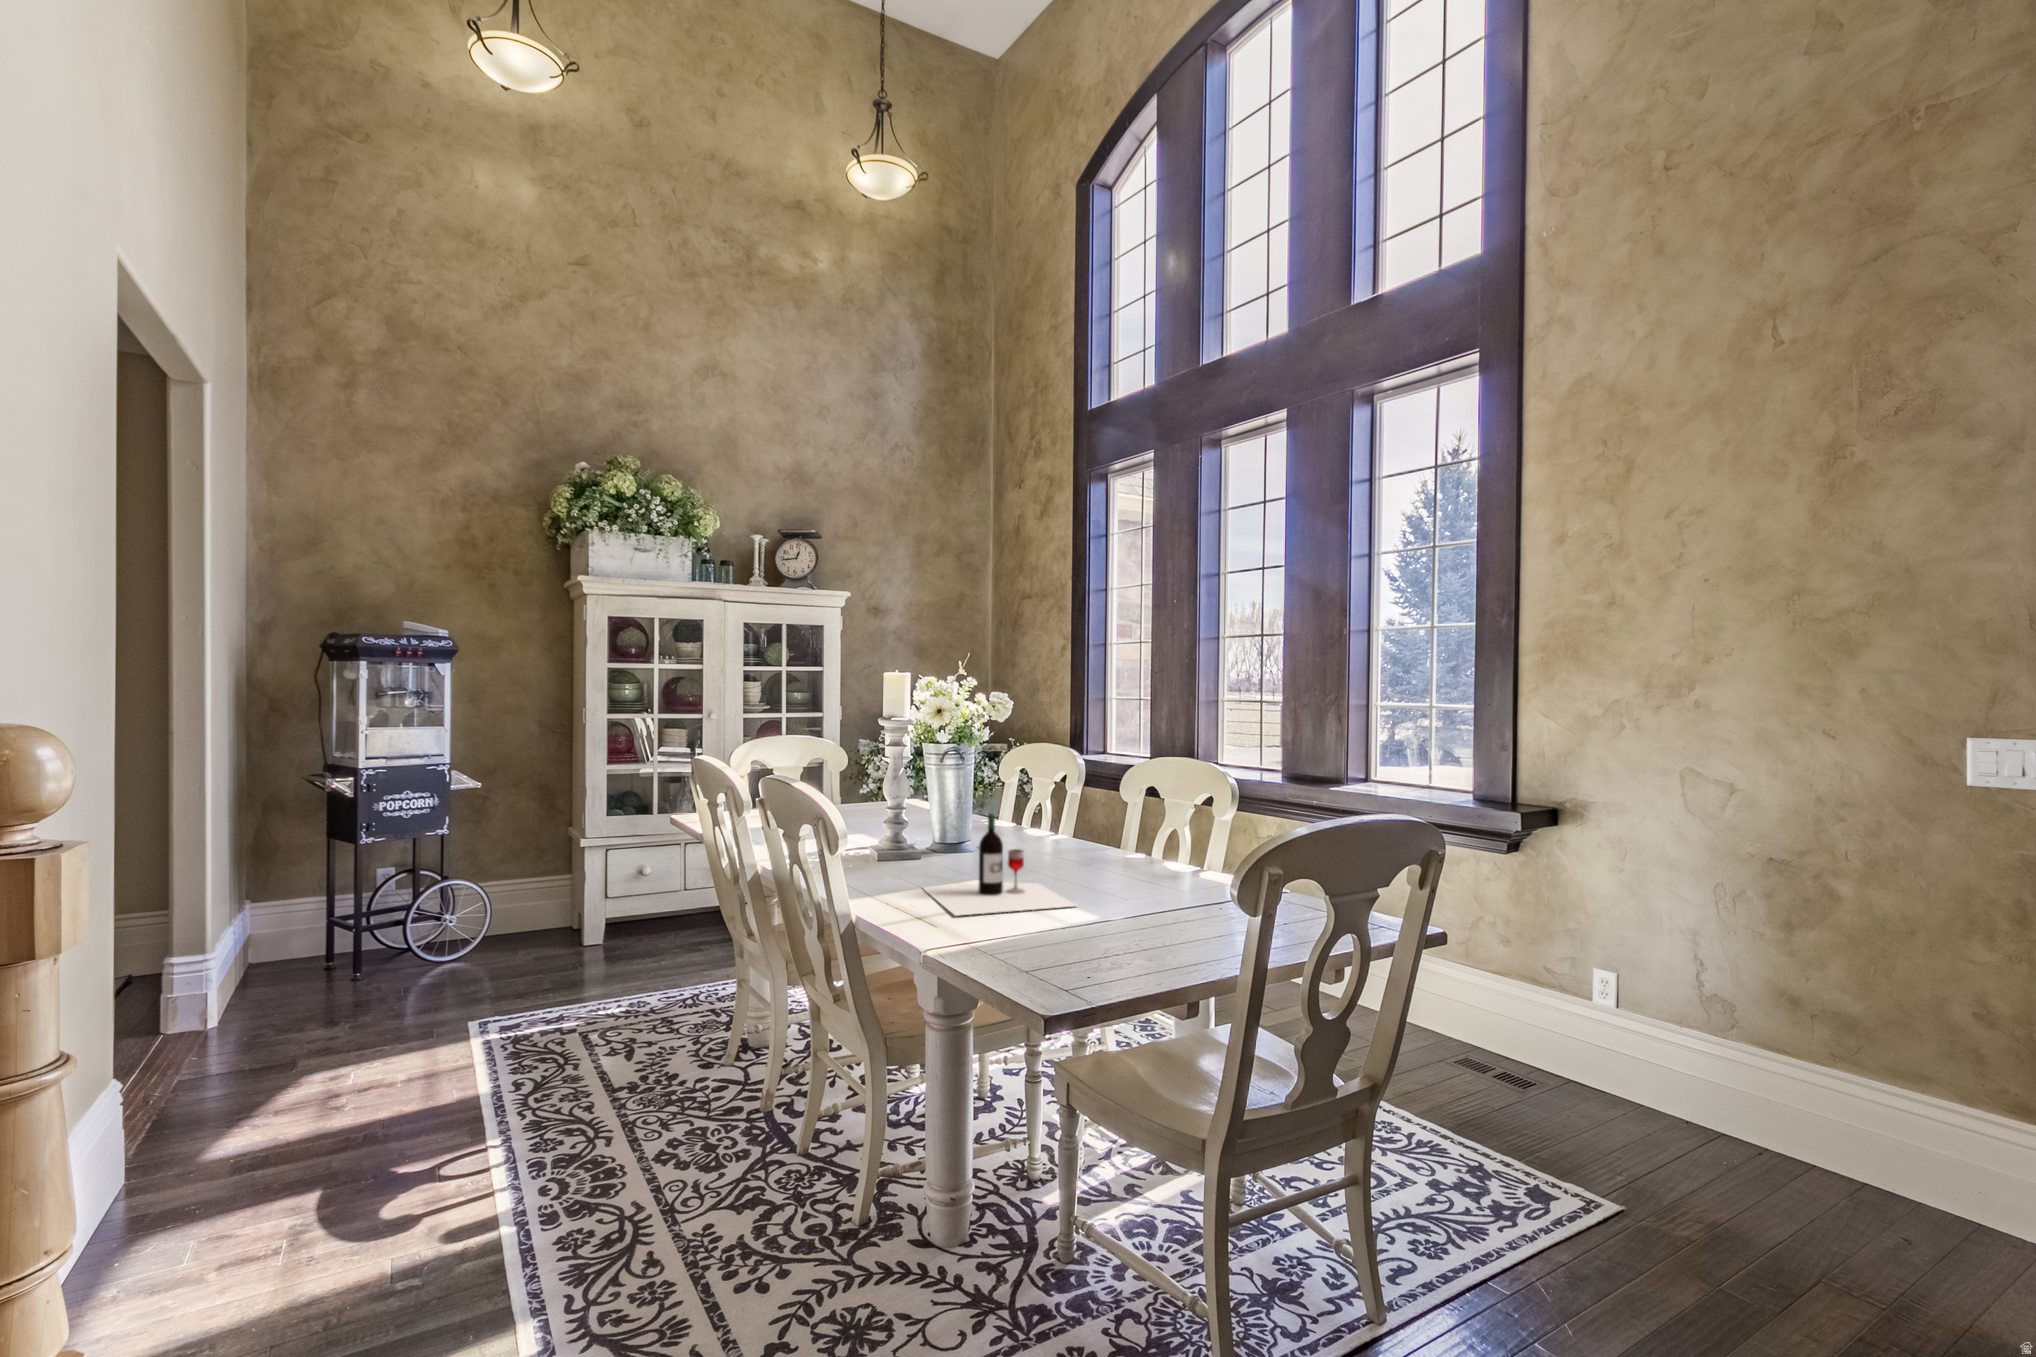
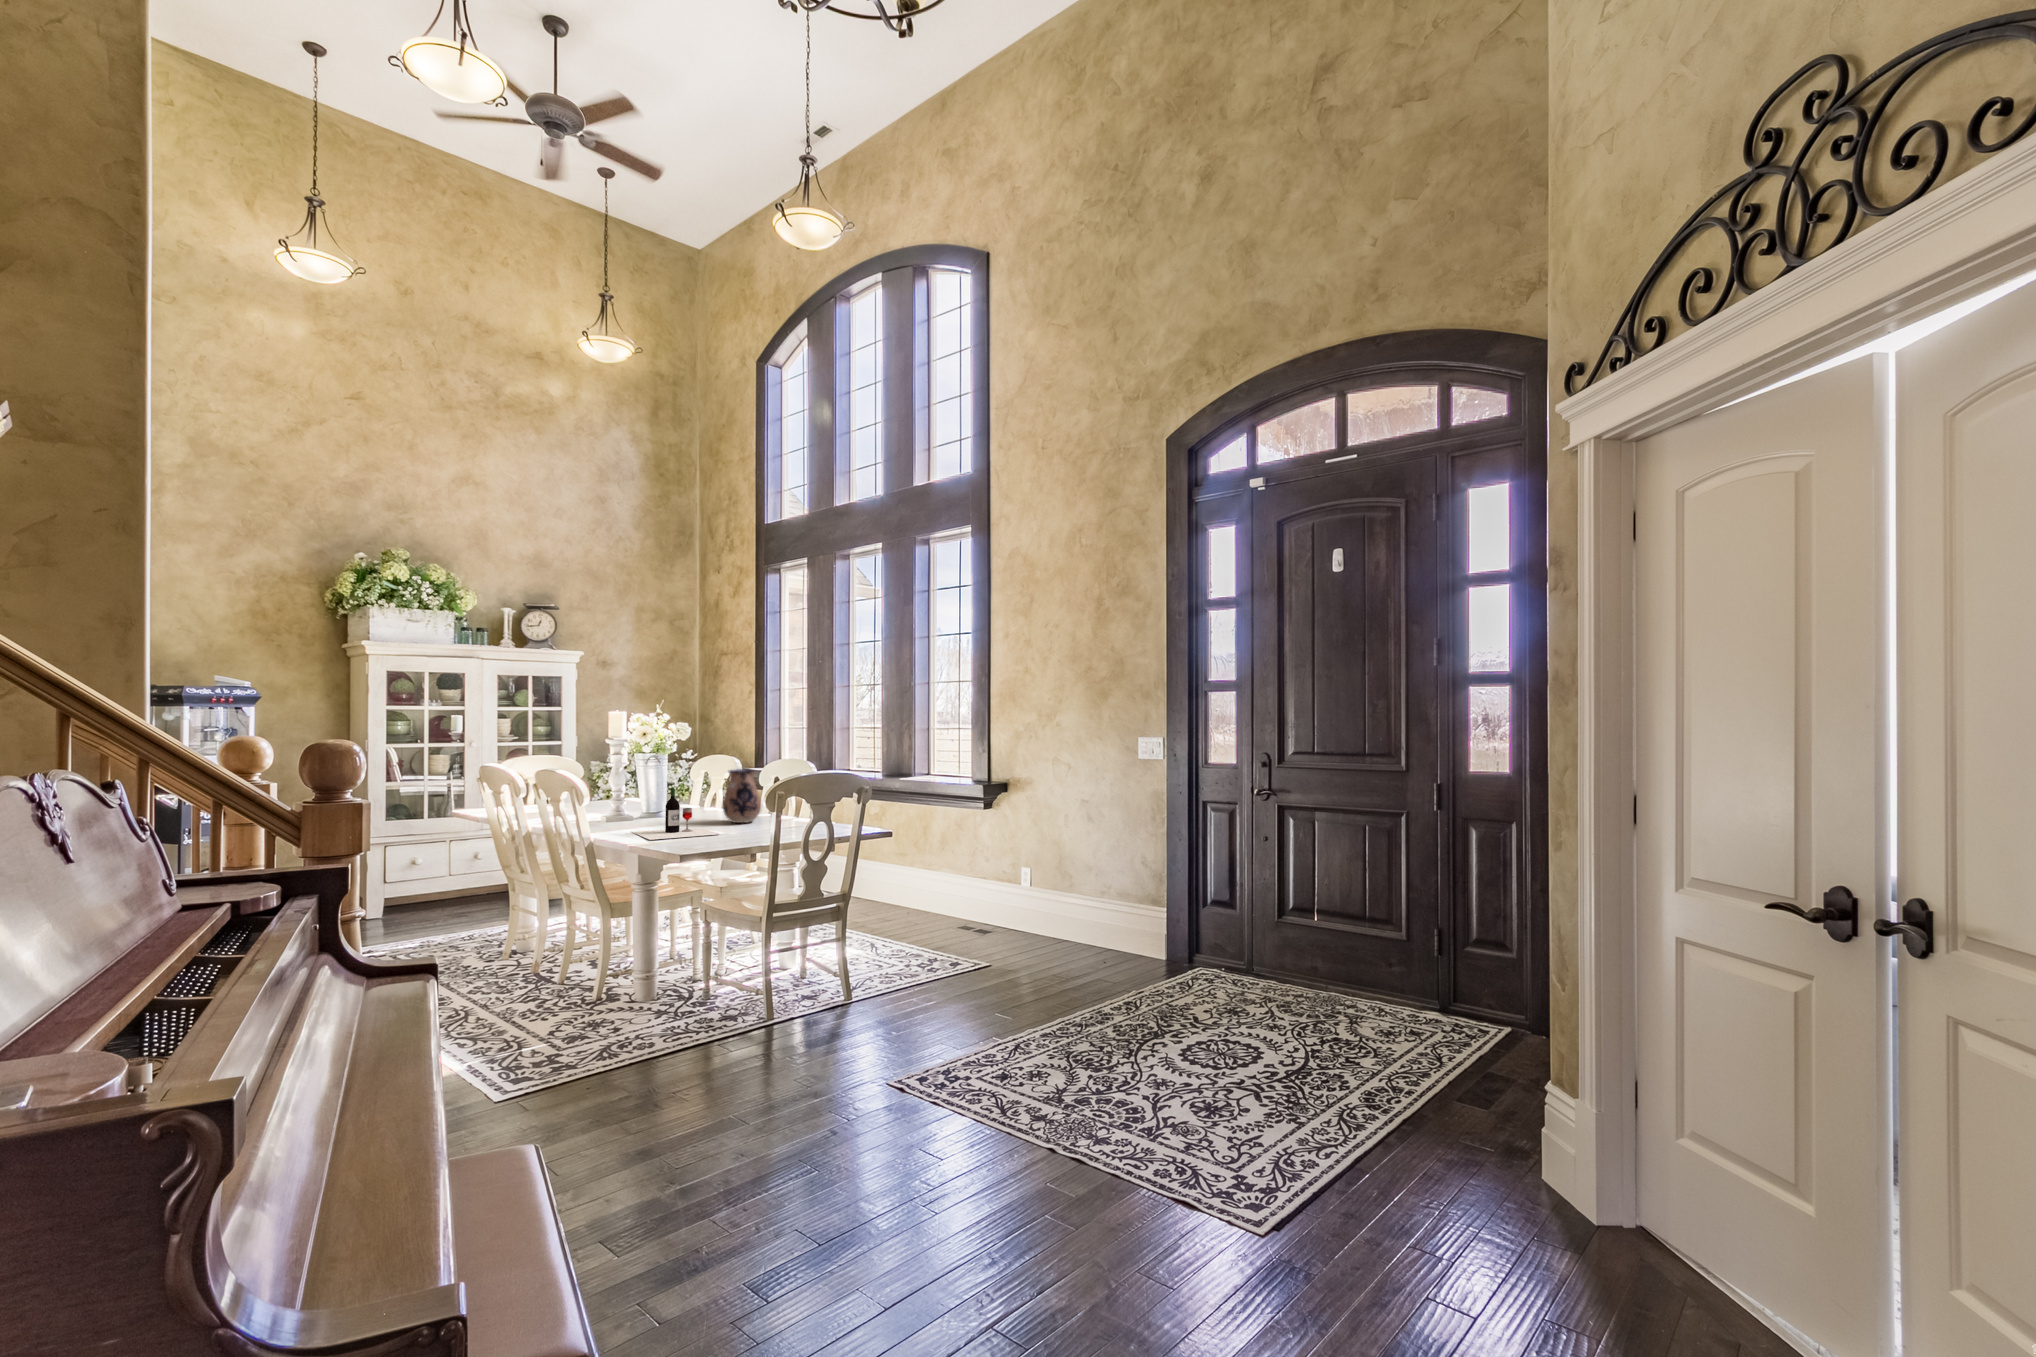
ceramic pitcher: none [1071,776,1136,874] -> present [723,769,761,823]

